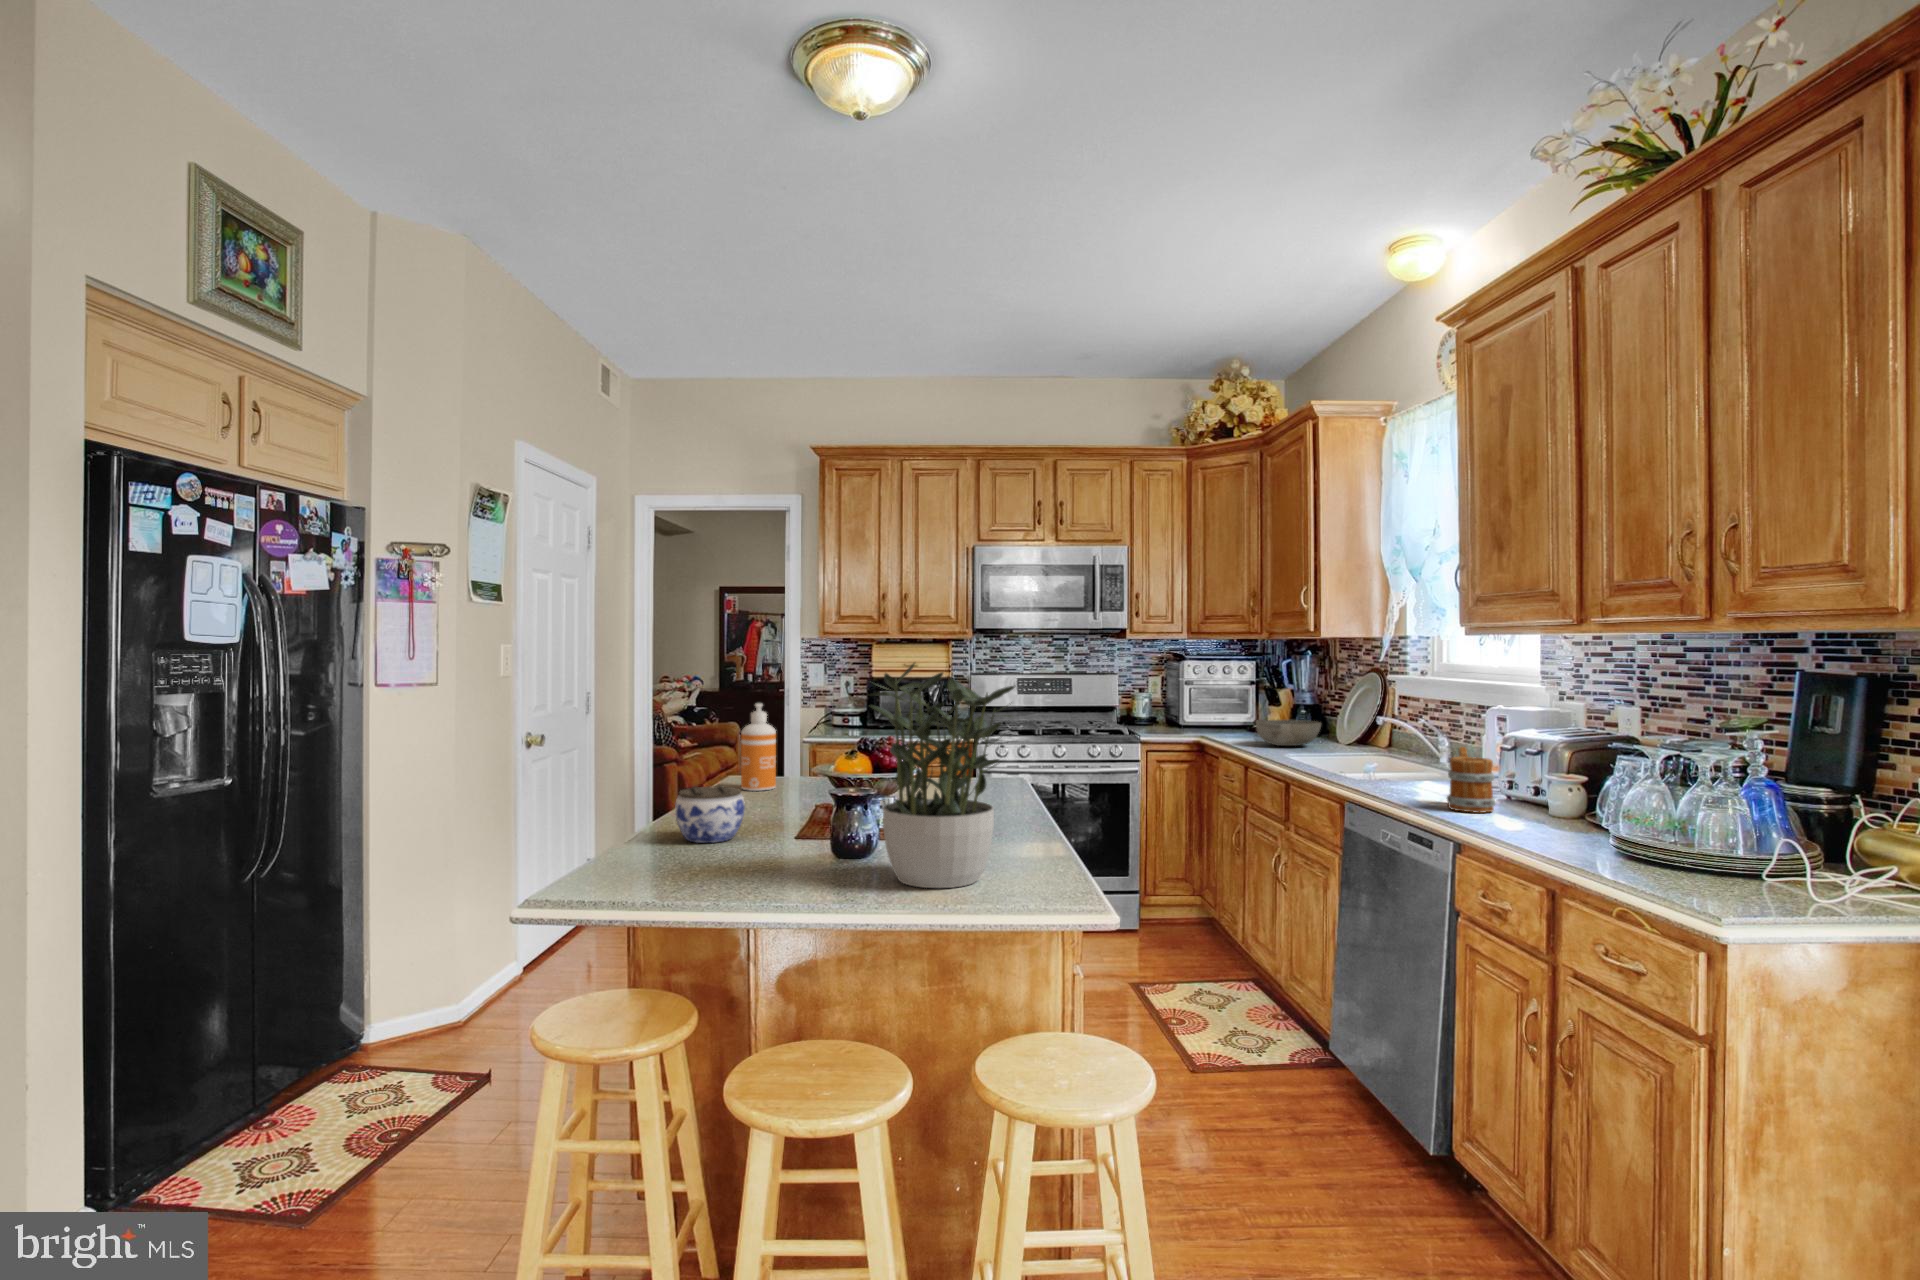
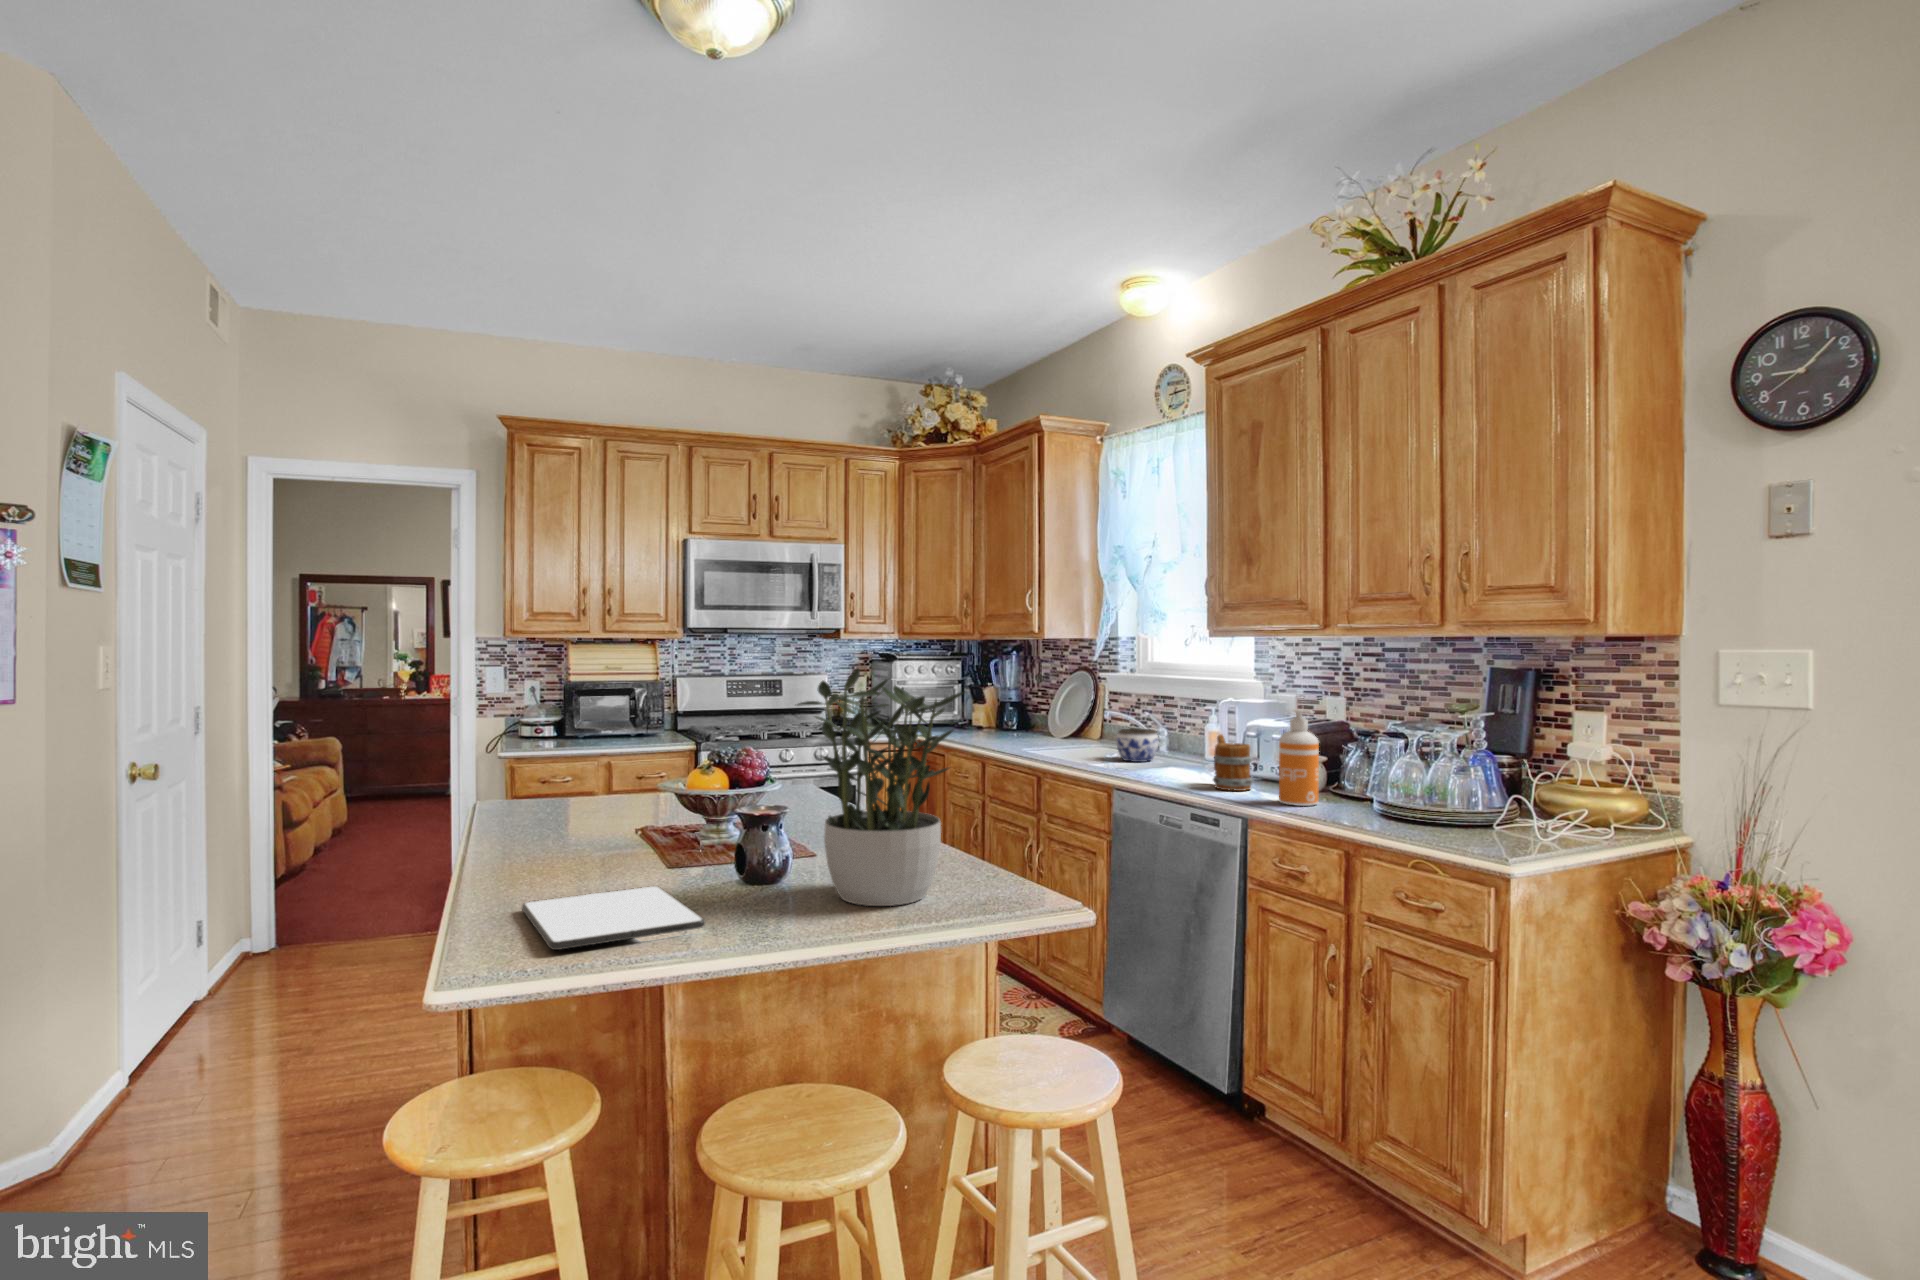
soap dispenser: present [741,703,776,791] -> present [1279,709,1319,806]
bowl: present [1256,720,1321,746] -> none [981,715,1039,739]
jar: present [675,785,745,843] -> present [1116,728,1159,762]
tablet: none [621,852,763,892] -> present [522,886,705,950]

